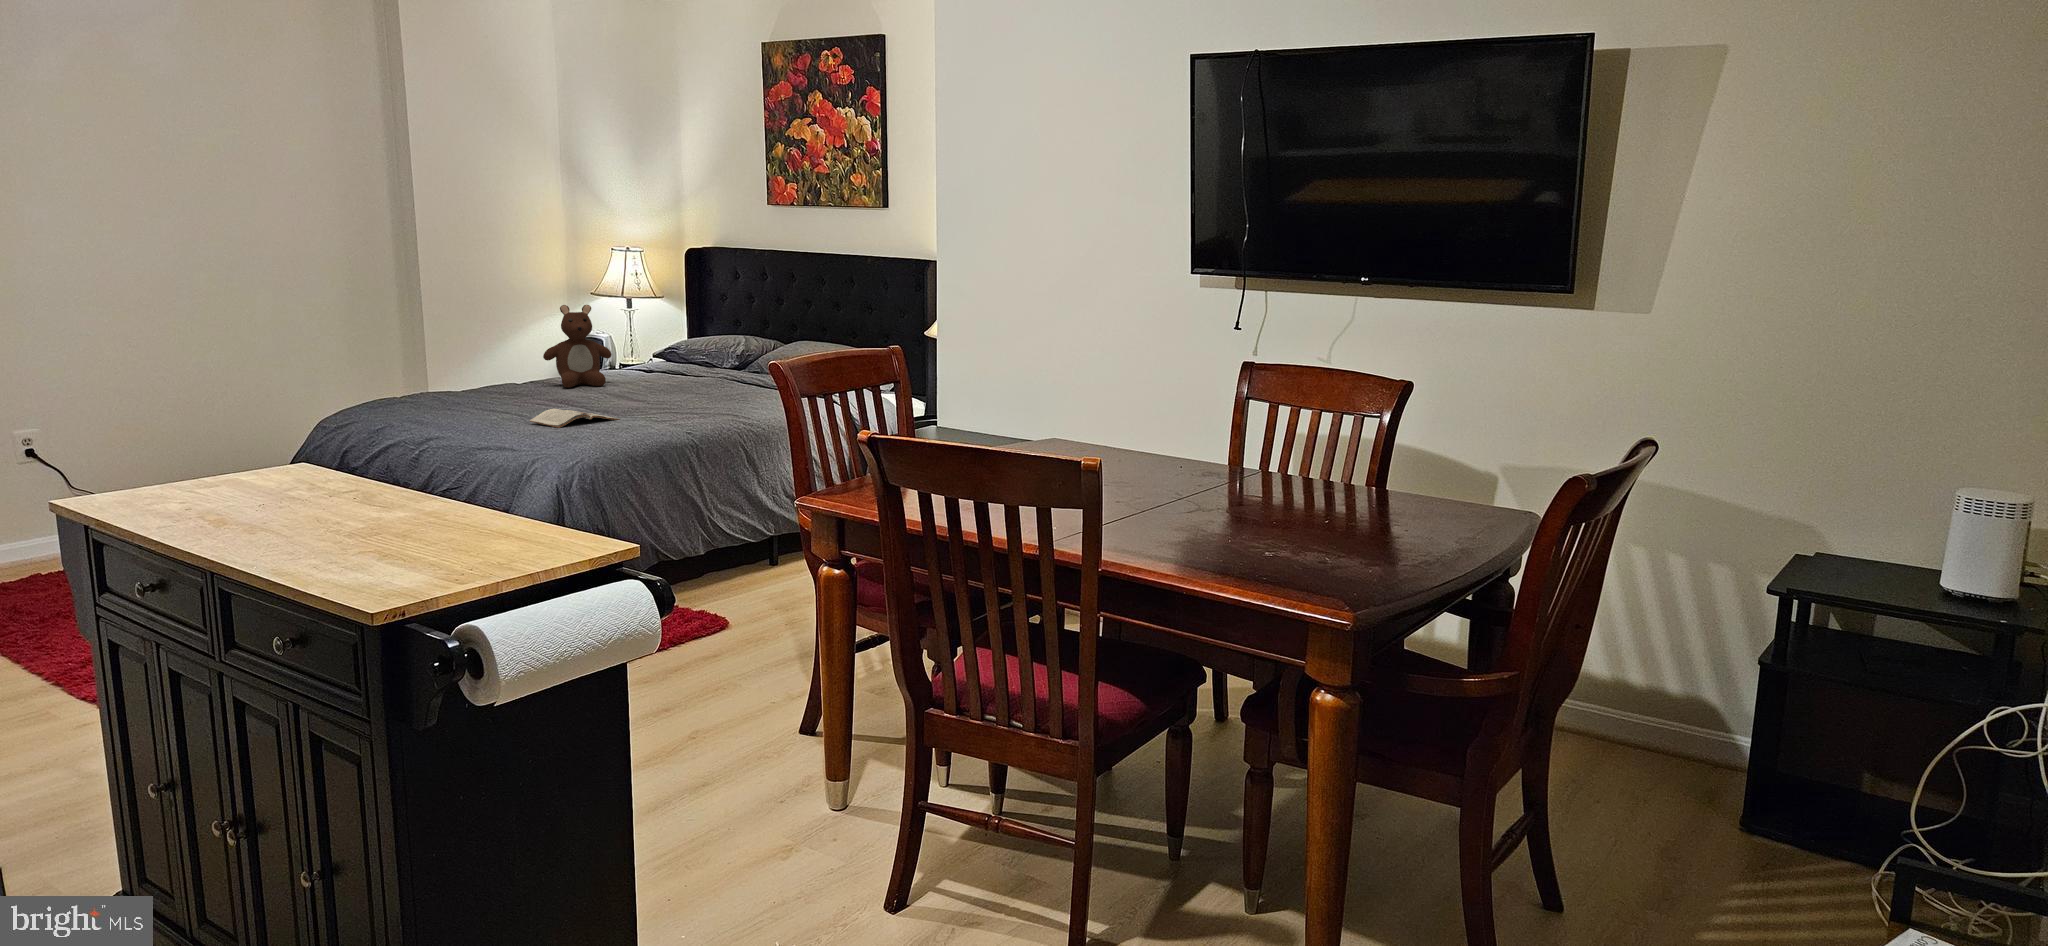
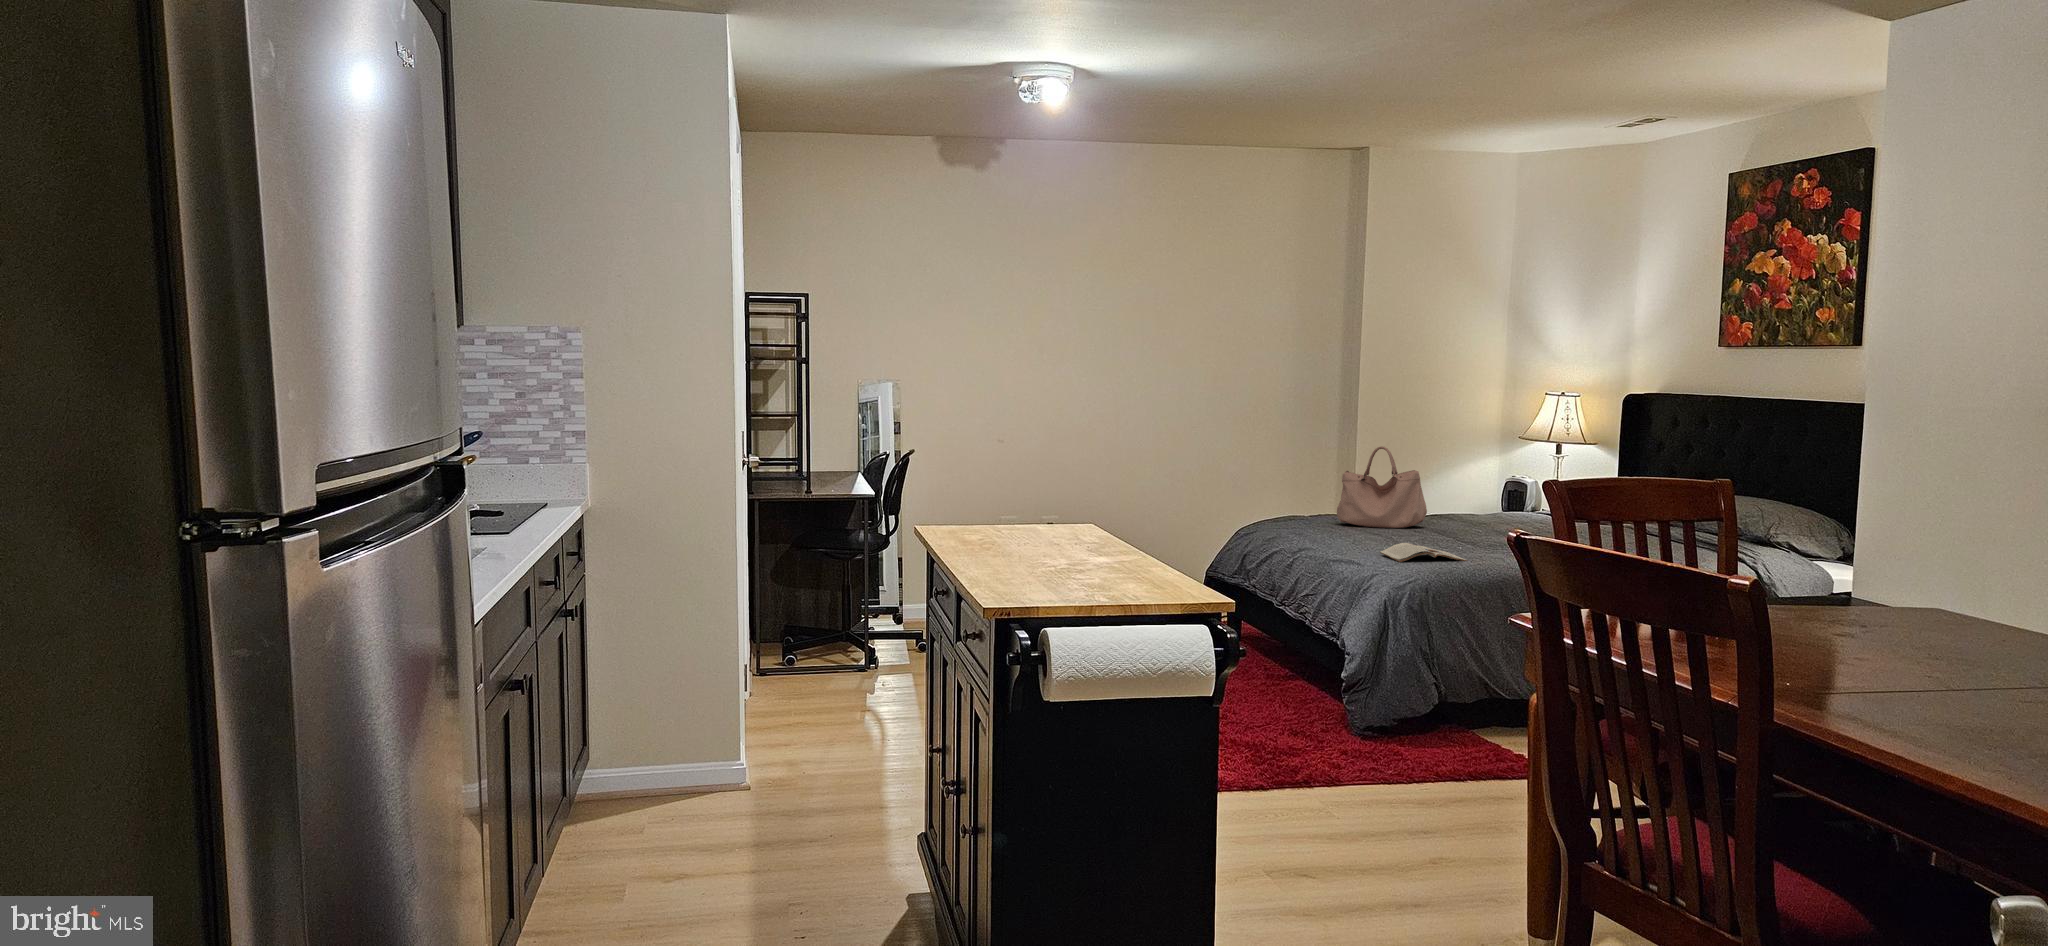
teddy bear: present [543,305,612,388] -> none [1444,444,1513,527]
handbag: none [437,312,536,399] -> present [1337,446,1427,528]

